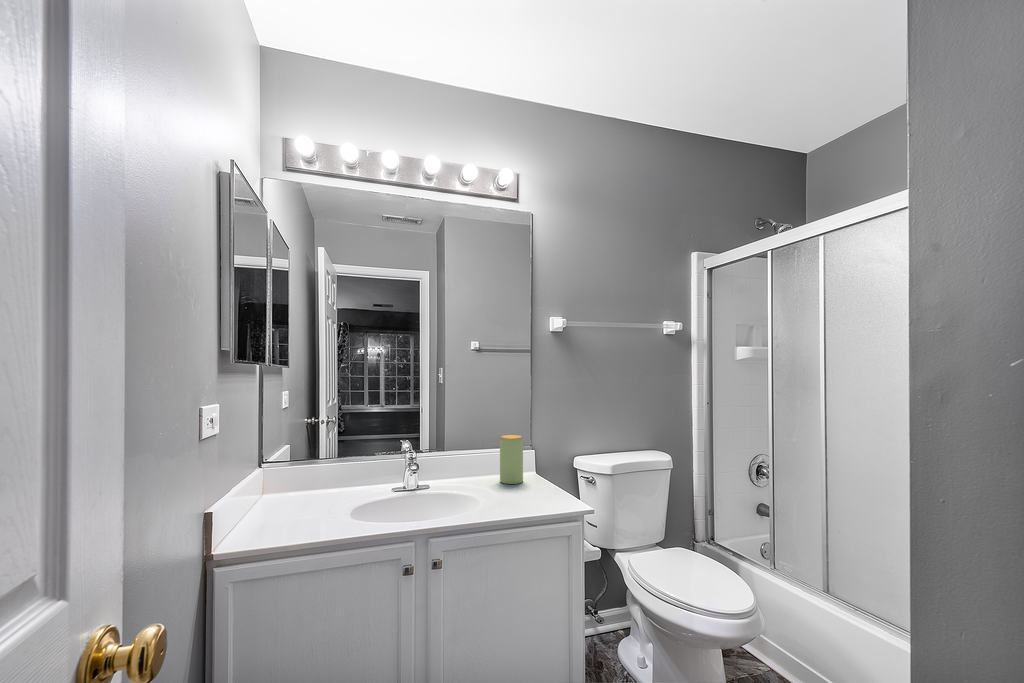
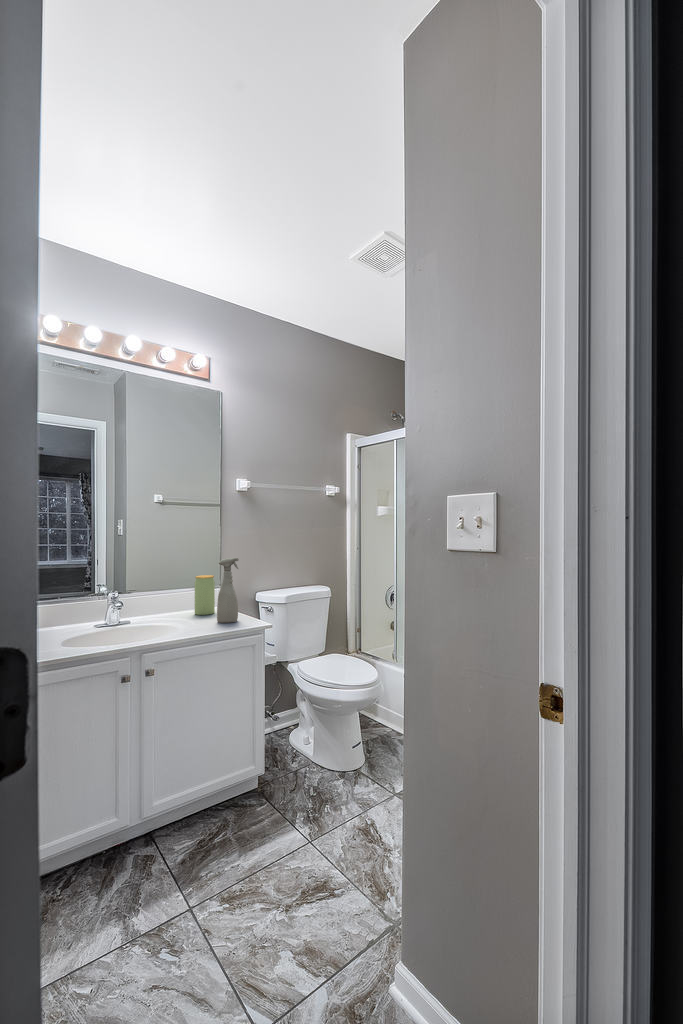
spray bottle: none [524,419,550,500] -> present [217,558,239,623]

